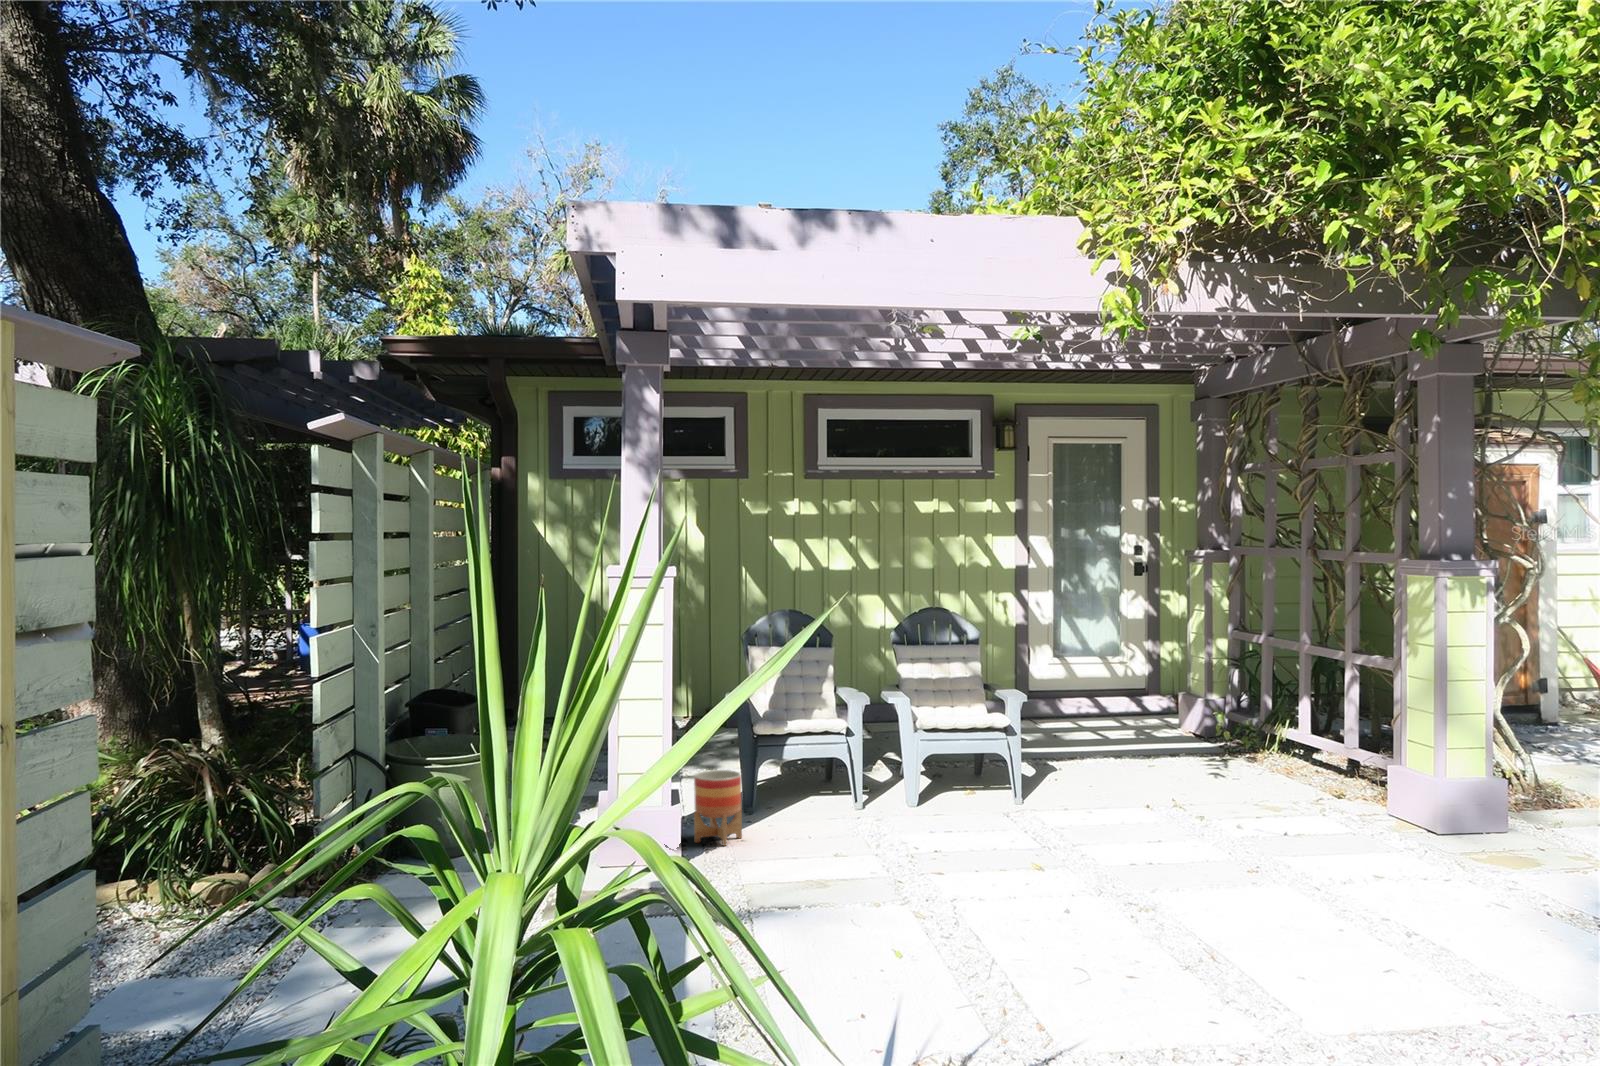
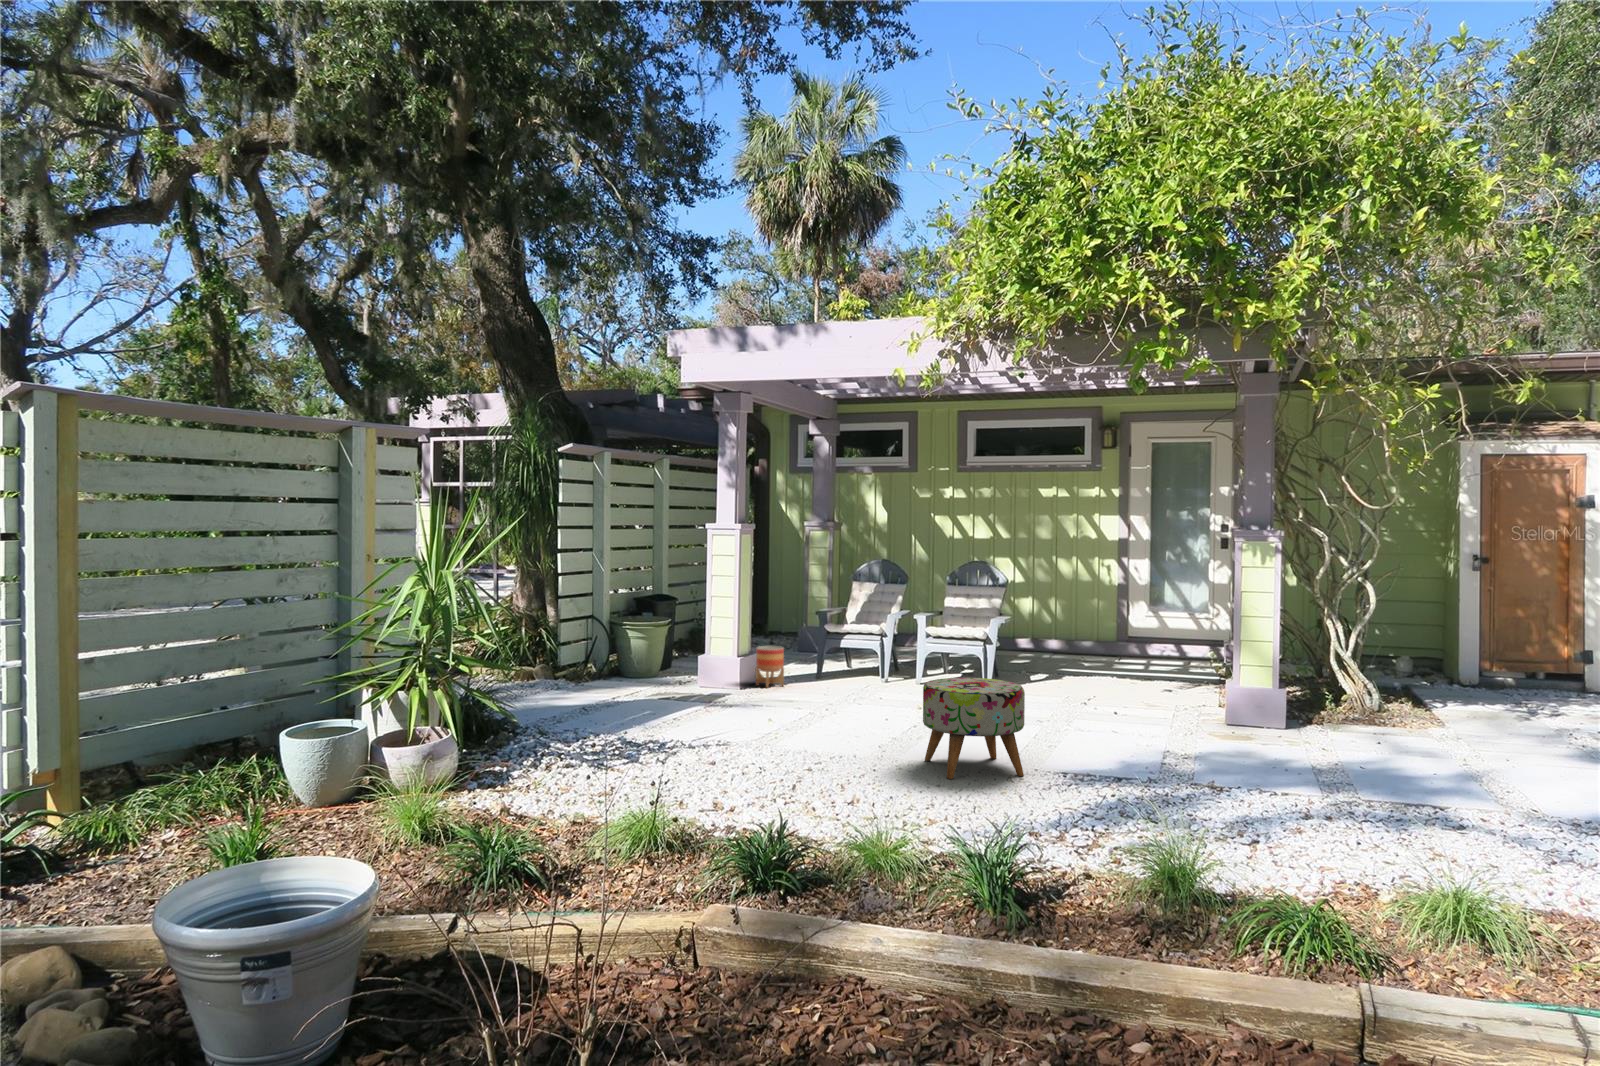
ottoman: none [1306,809,1488,994] -> present [923,678,1025,779]

